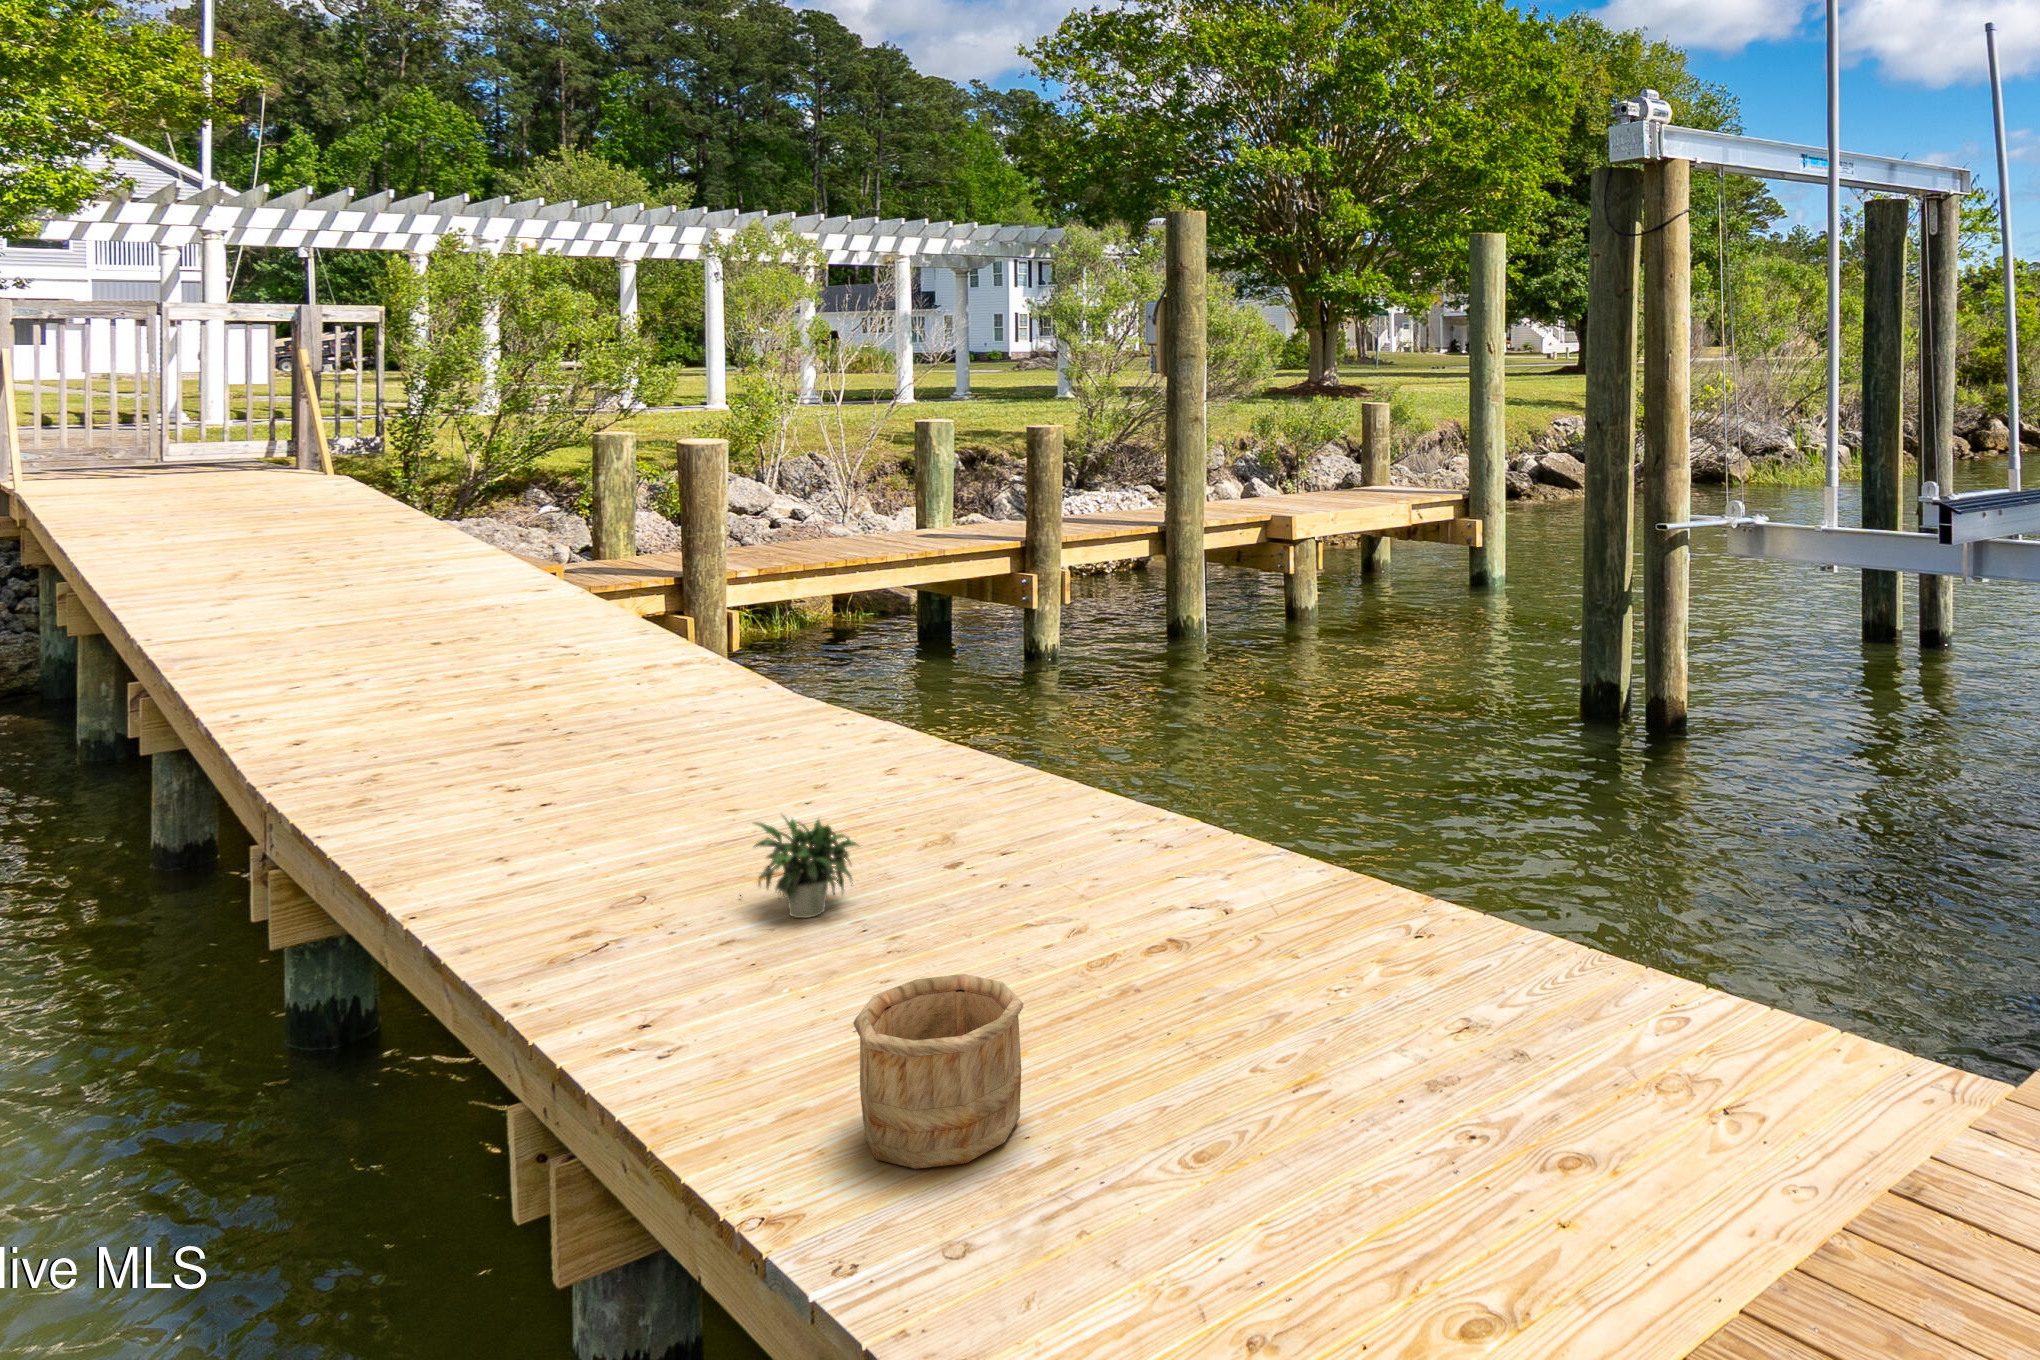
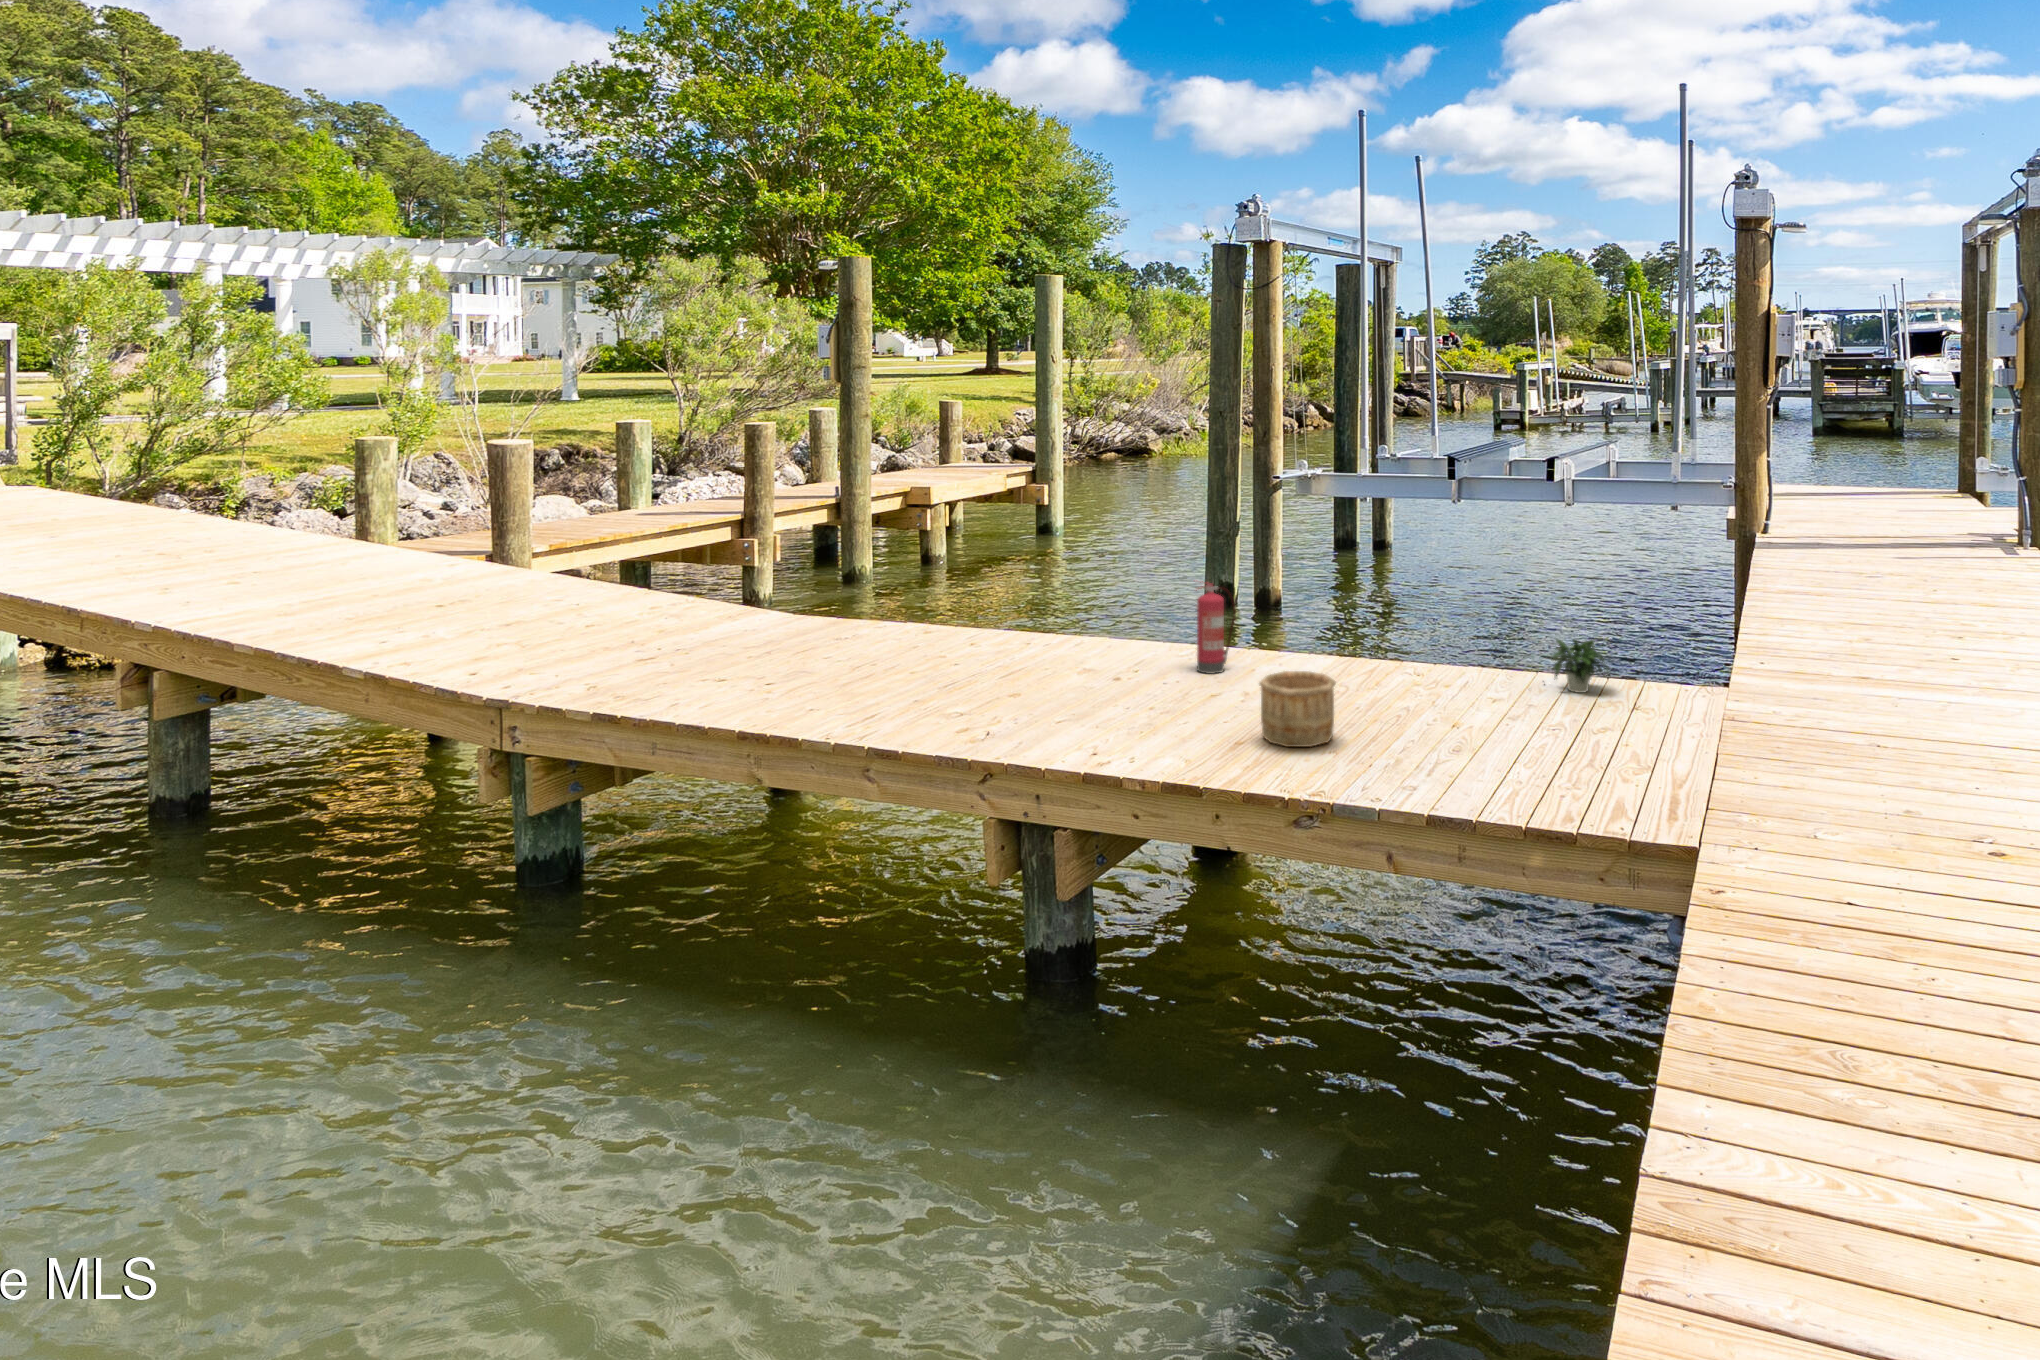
fire extinguisher: none [1060,733,1135,911] -> present [1196,582,1236,674]
potted plant: present [754,817,859,918] -> present [1552,640,1610,693]

